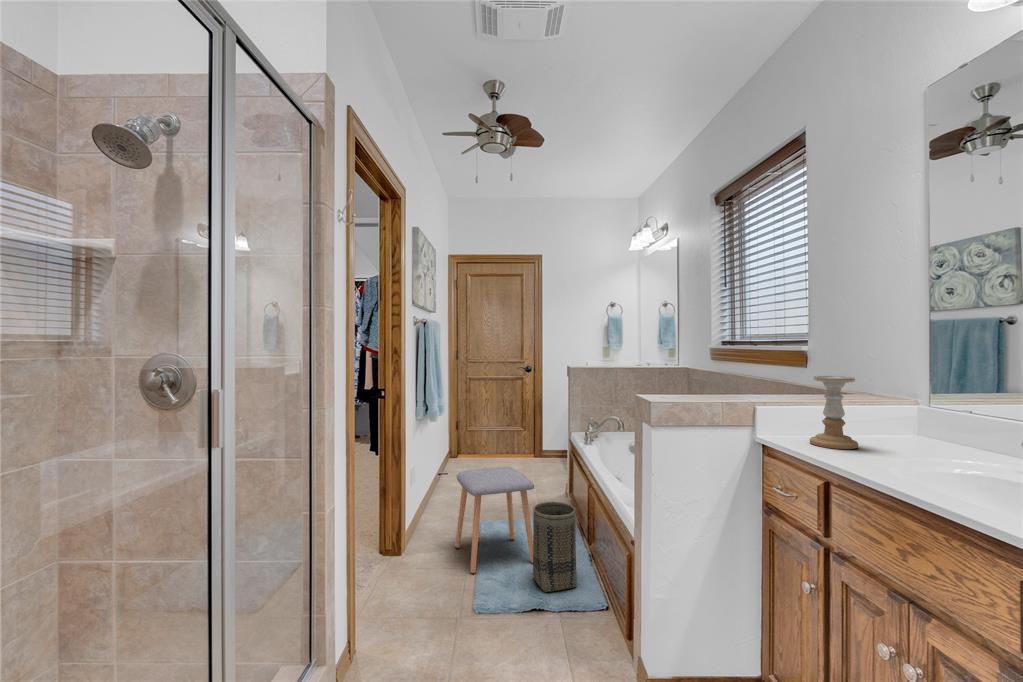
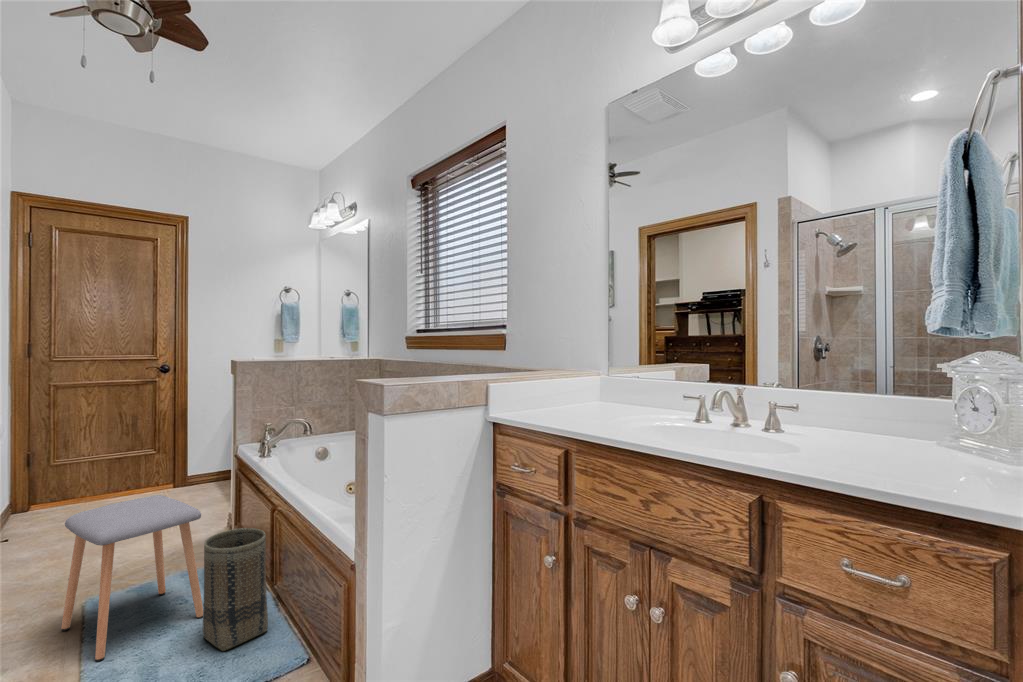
candle holder: present [810,376,858,449] -> none [536,351,576,419]

